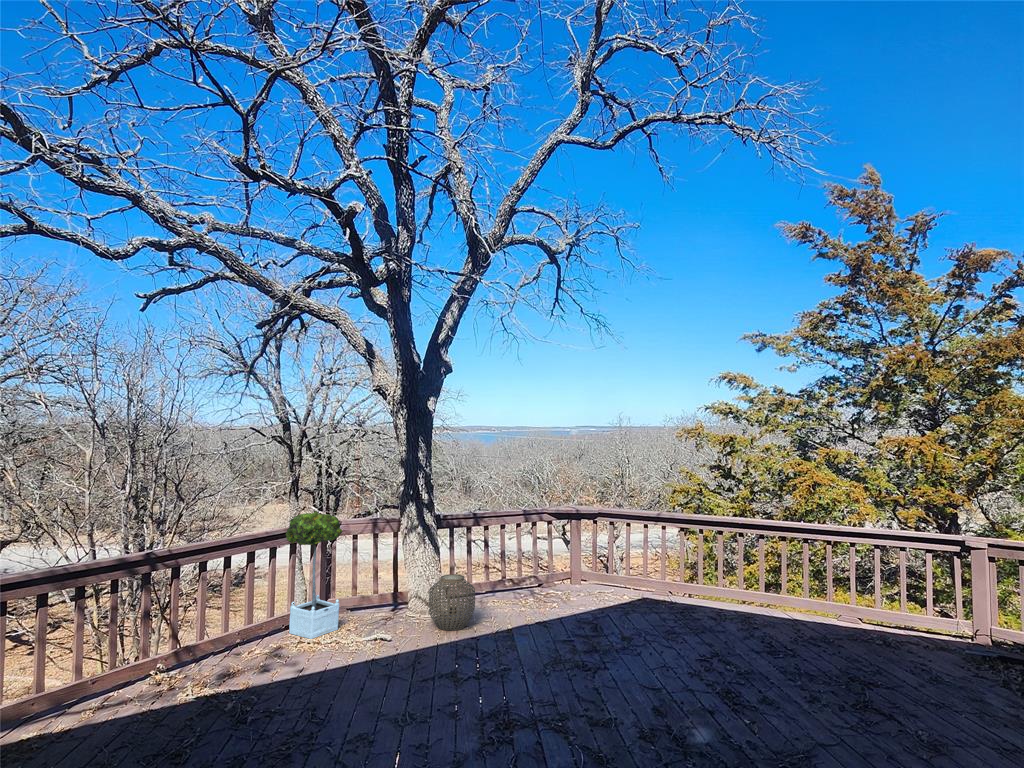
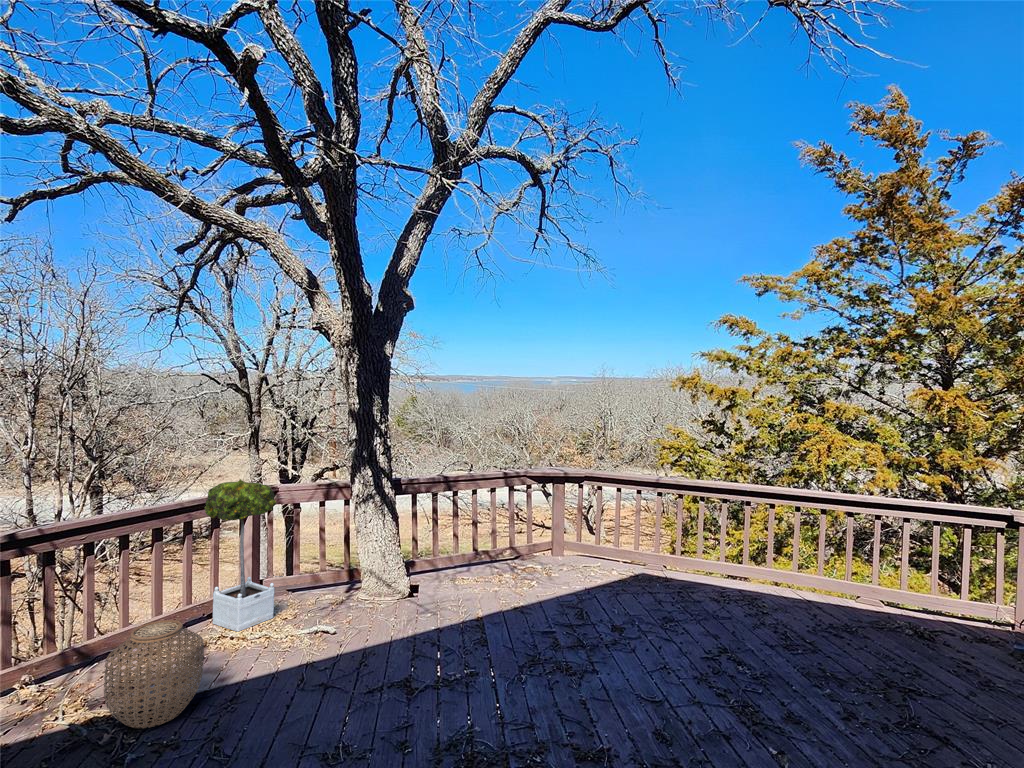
woven basket: present [429,574,475,631] -> present [104,620,204,728]

